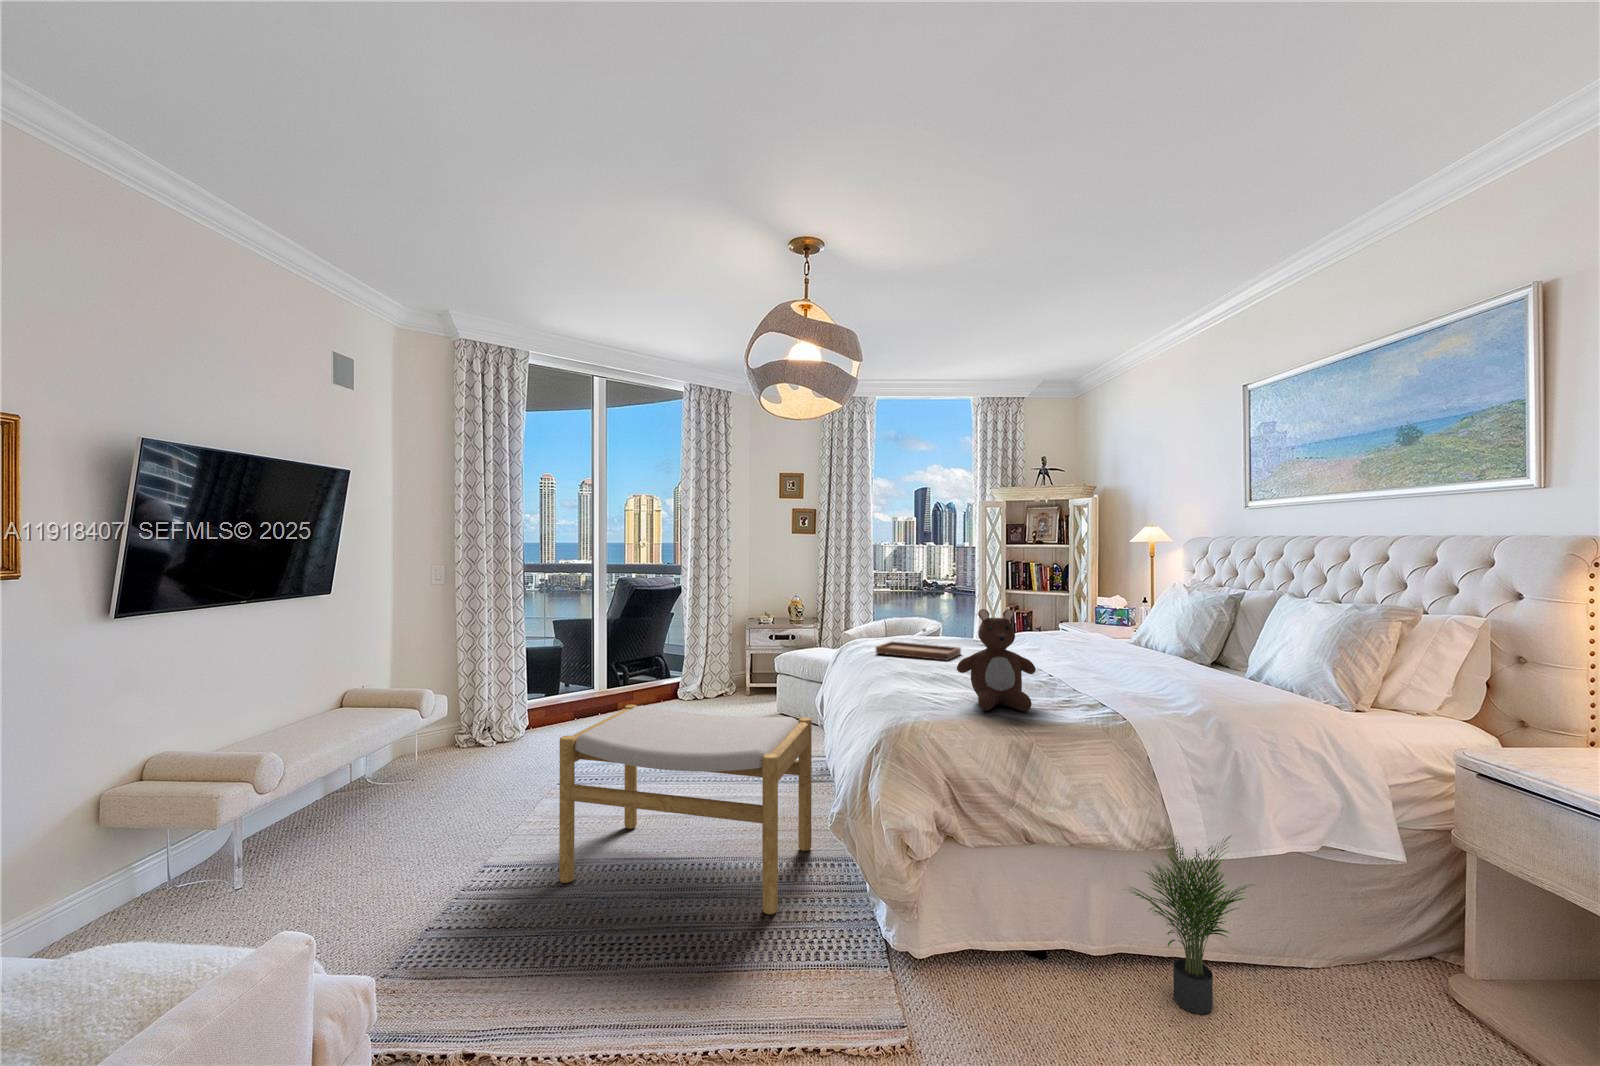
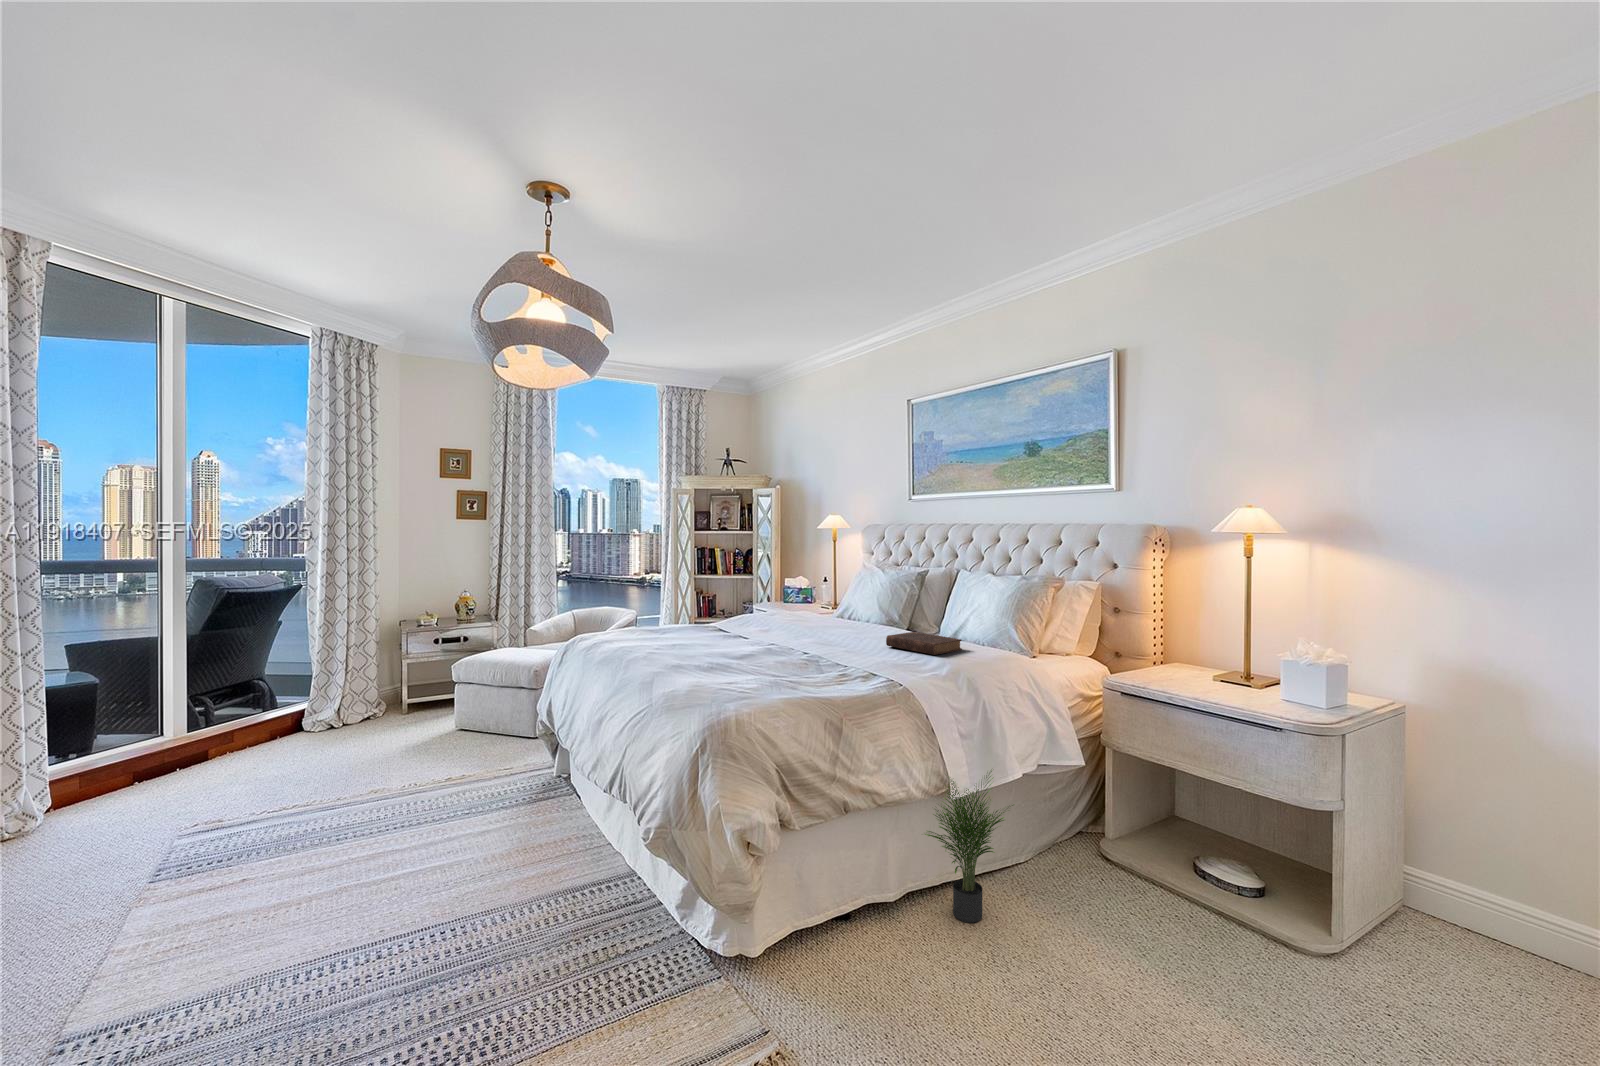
teddy bear: present [957,609,1036,711] -> none [750,593,825,693]
tray: present [876,628,961,661] -> none [615,618,702,649]
book: none [1147,664,1244,692] -> present [886,632,962,655]
footstool: present [559,705,812,914] -> none [220,729,576,1024]

